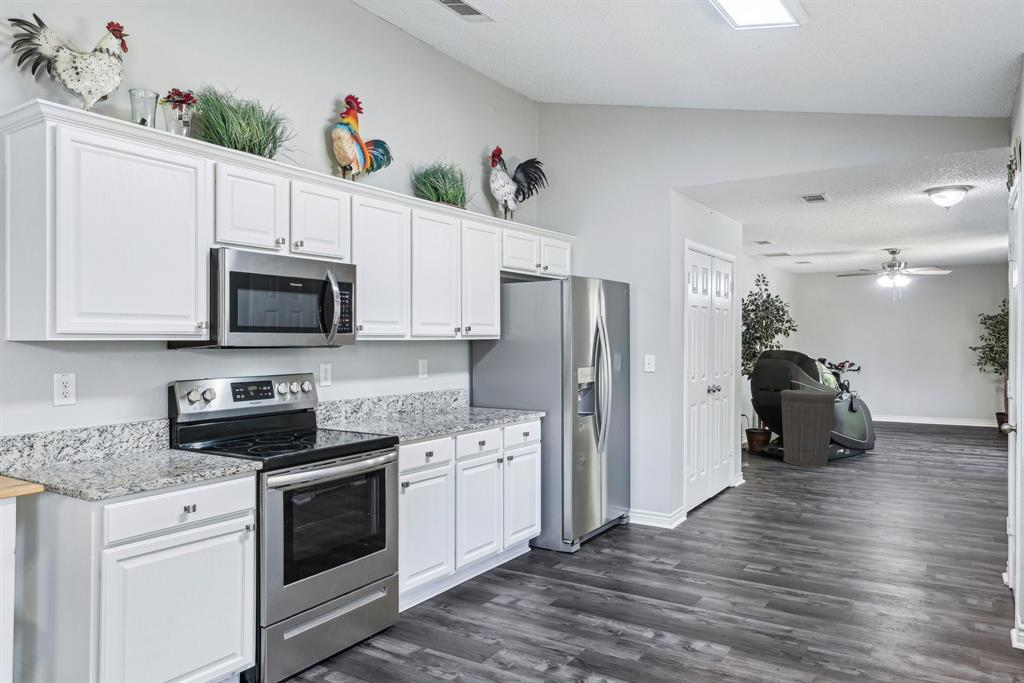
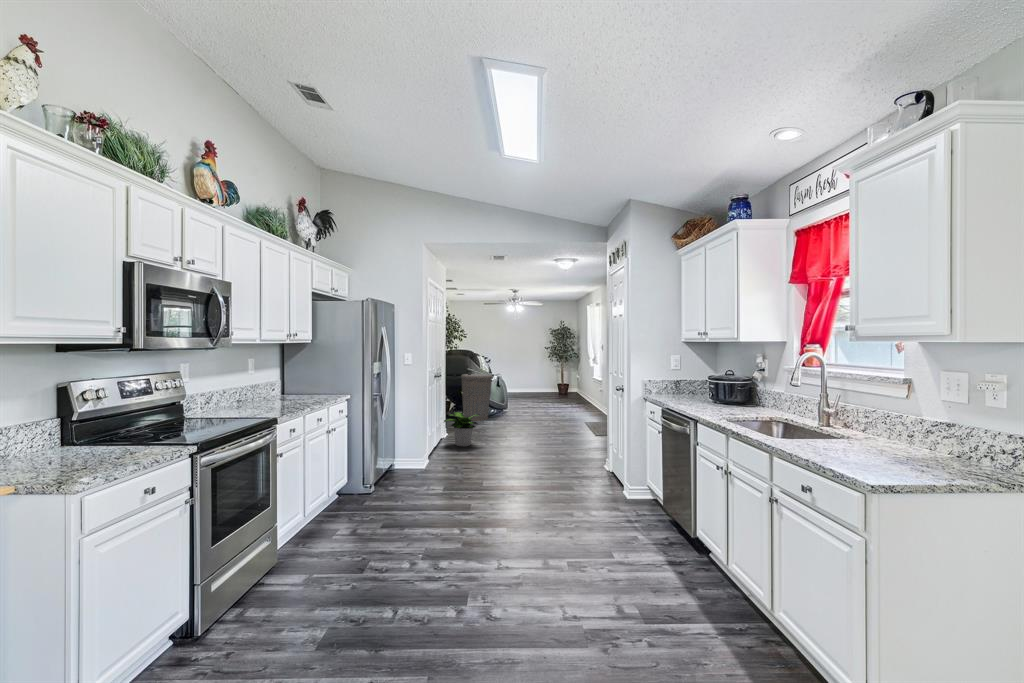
potted plant: none [719,449,787,506] -> present [444,412,480,447]

